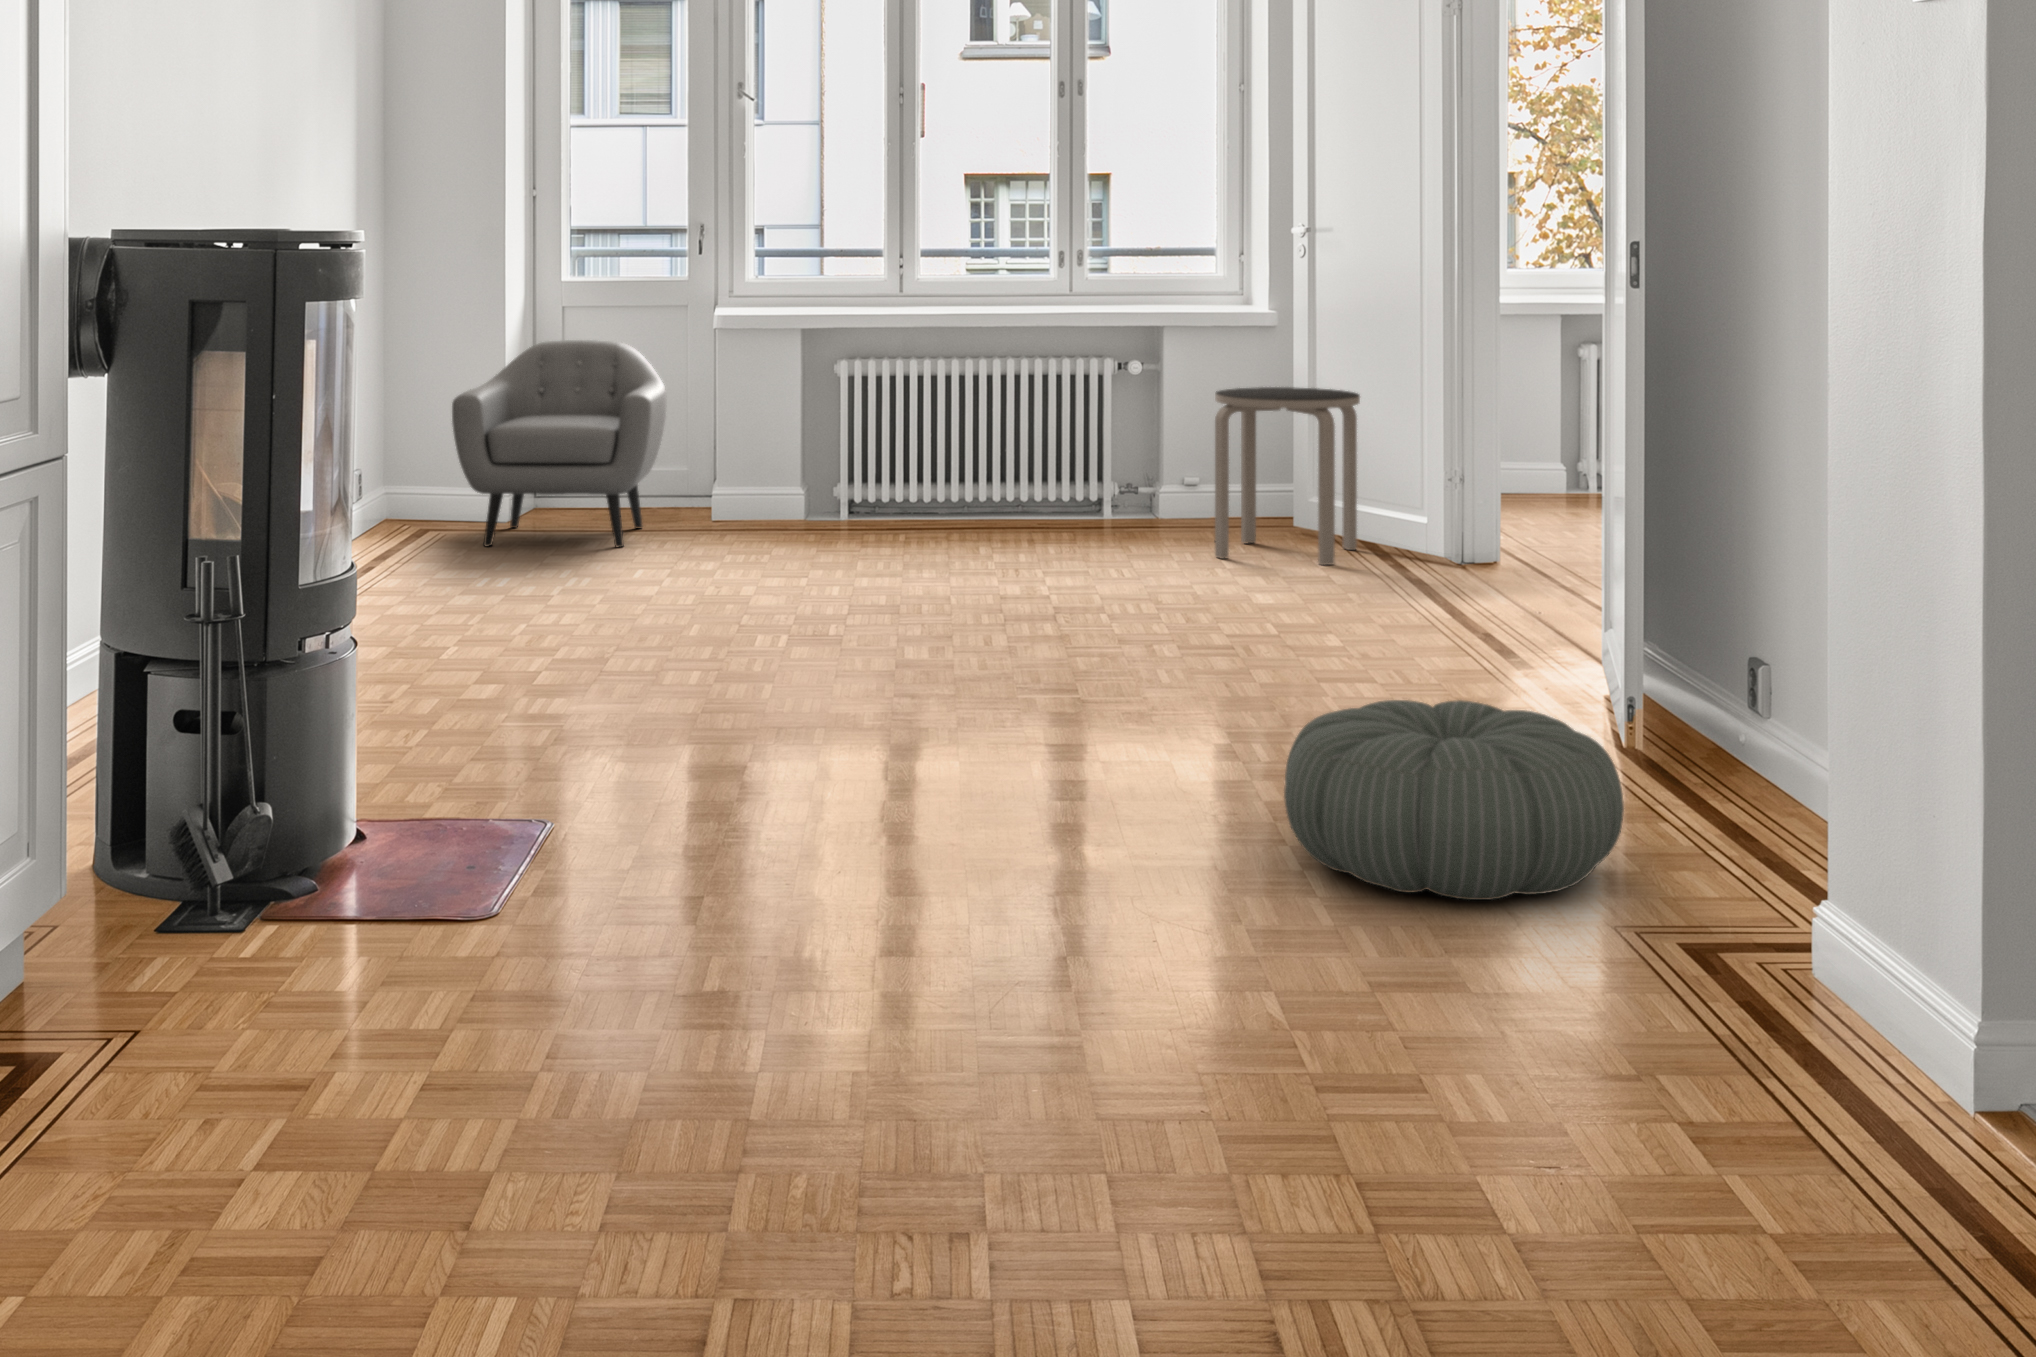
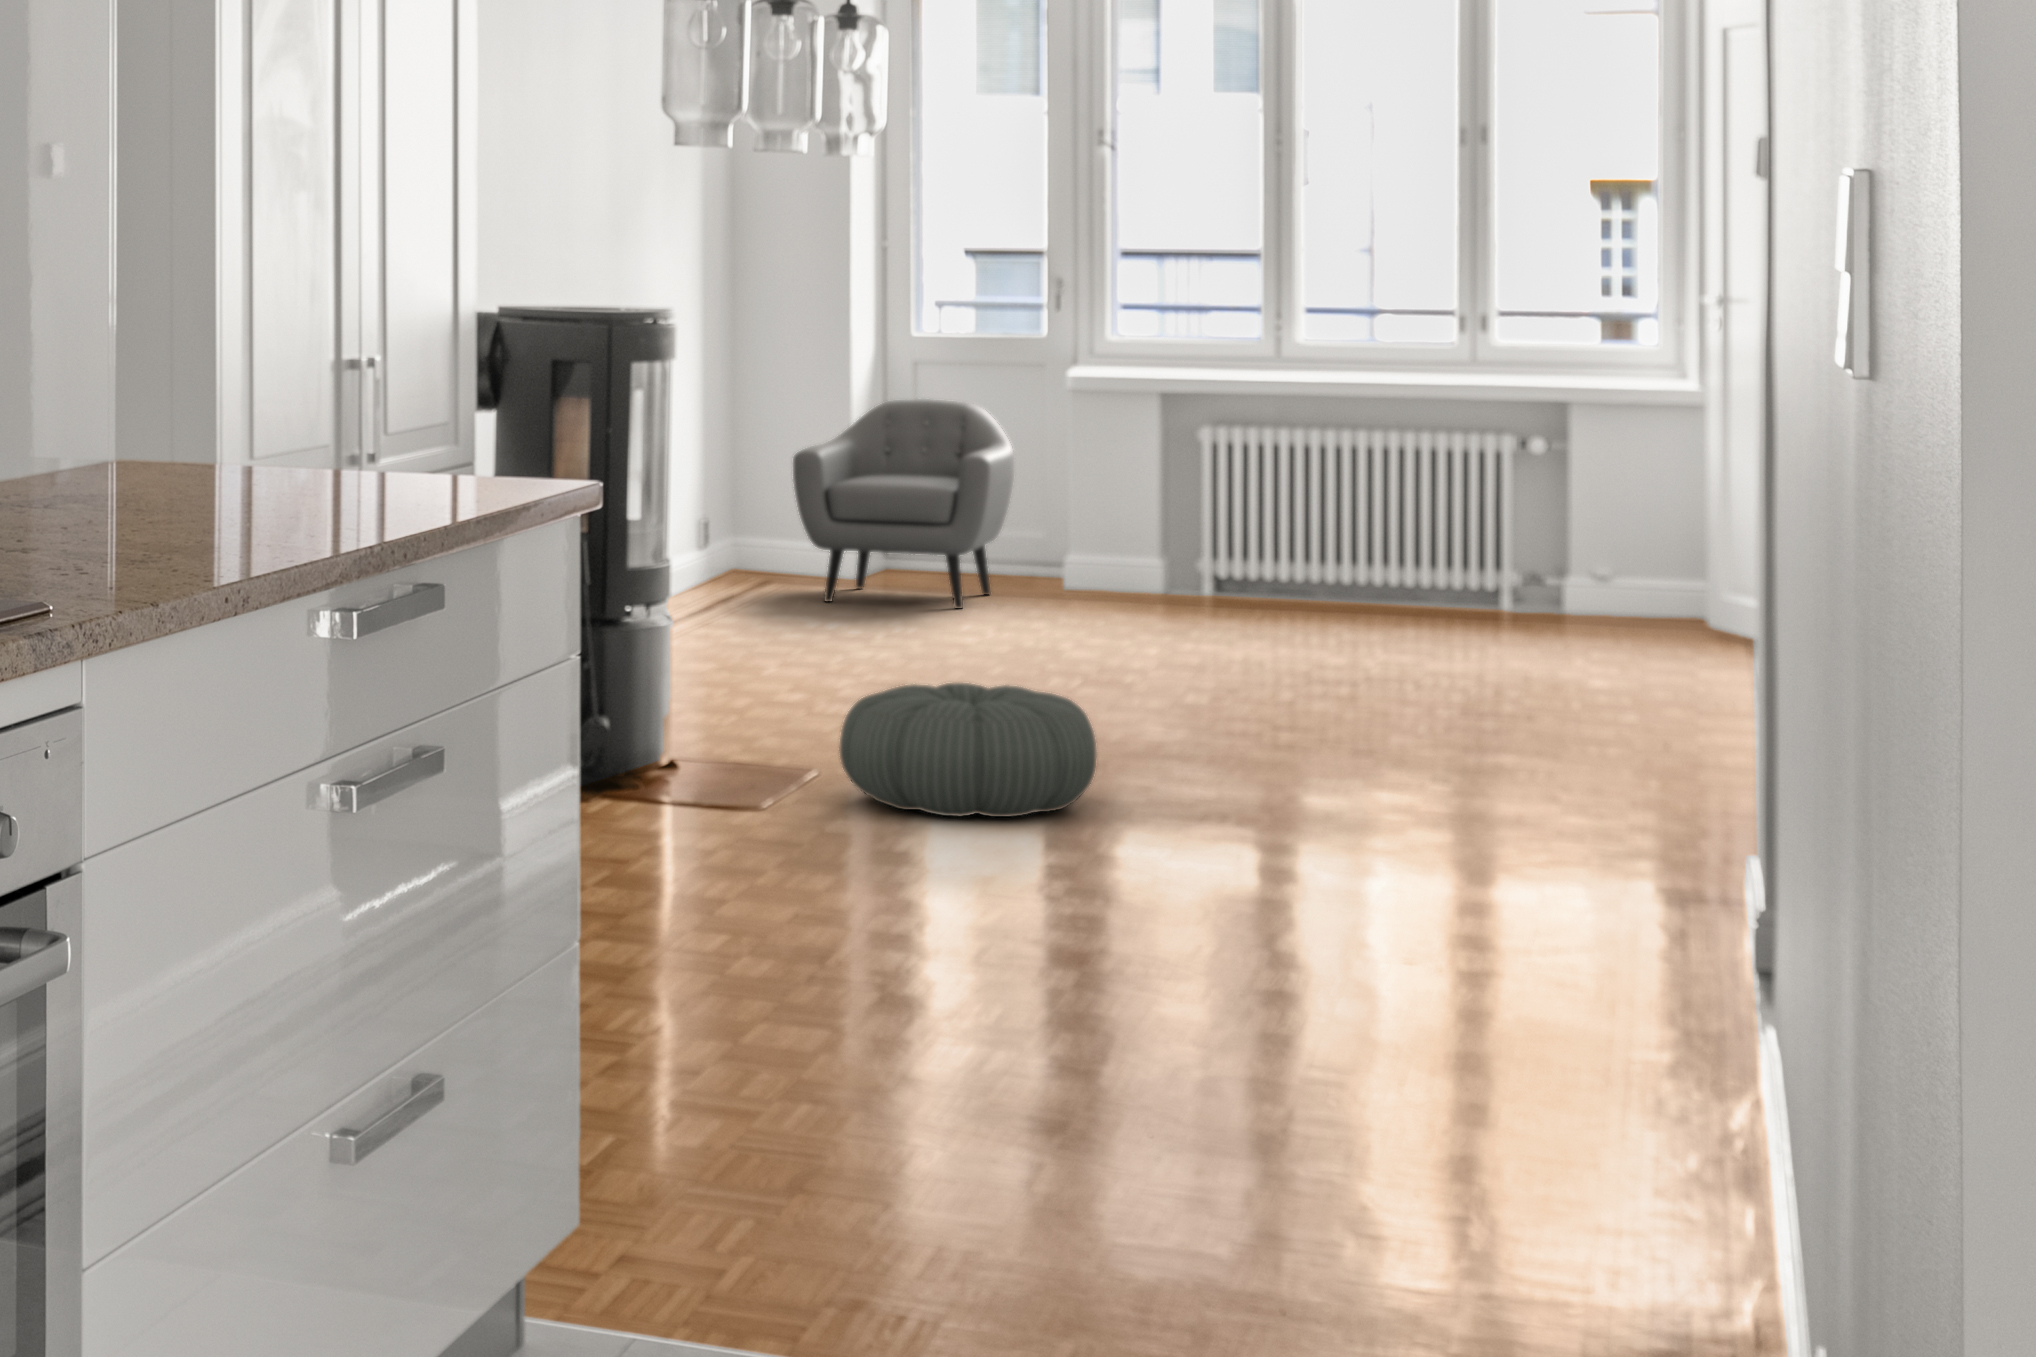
side table: present [1215,387,1360,565] -> none [1586,468,1759,658]
pouf: present [1284,700,1624,900] -> present [839,683,1096,817]

